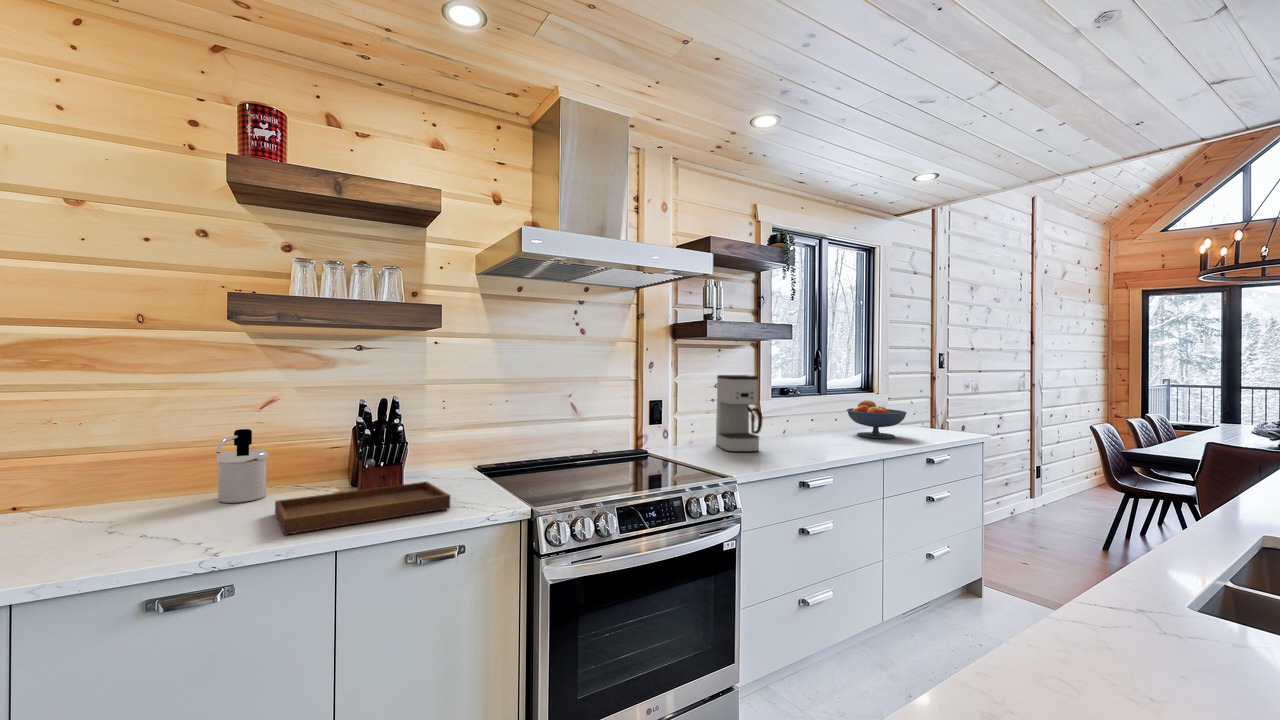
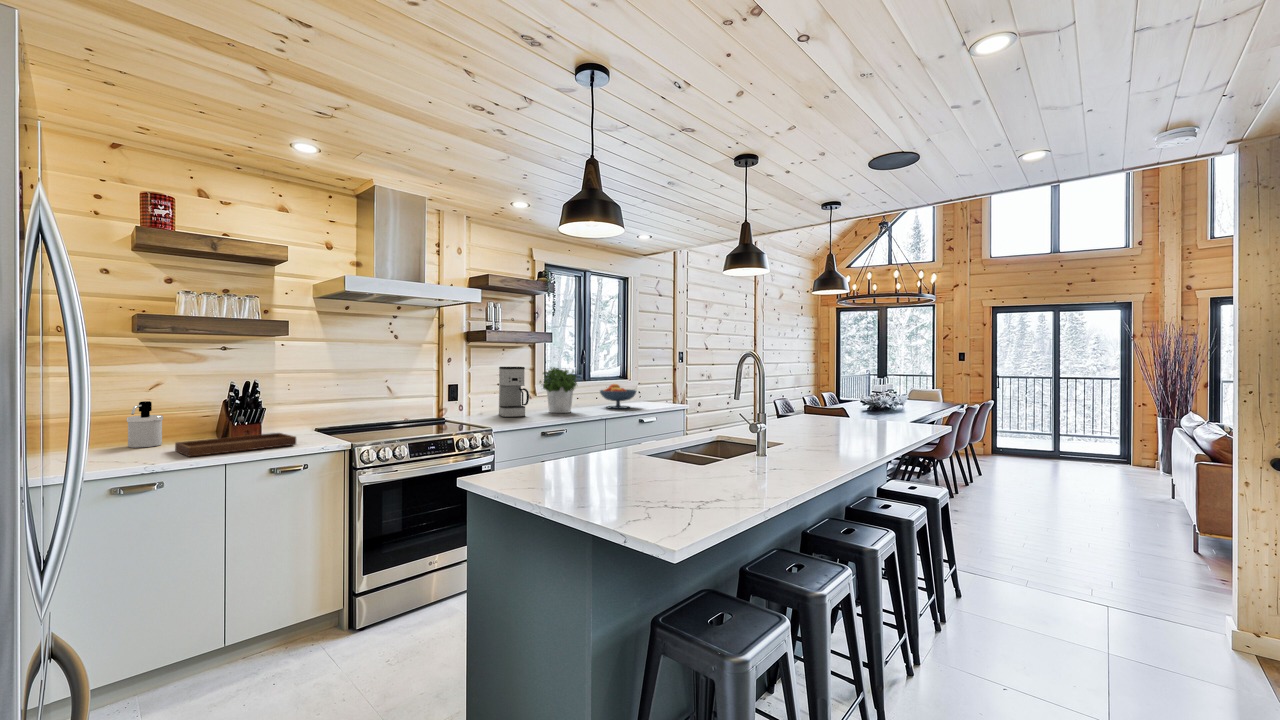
potted plant: none [769,376,829,445] -> present [540,368,577,413]

